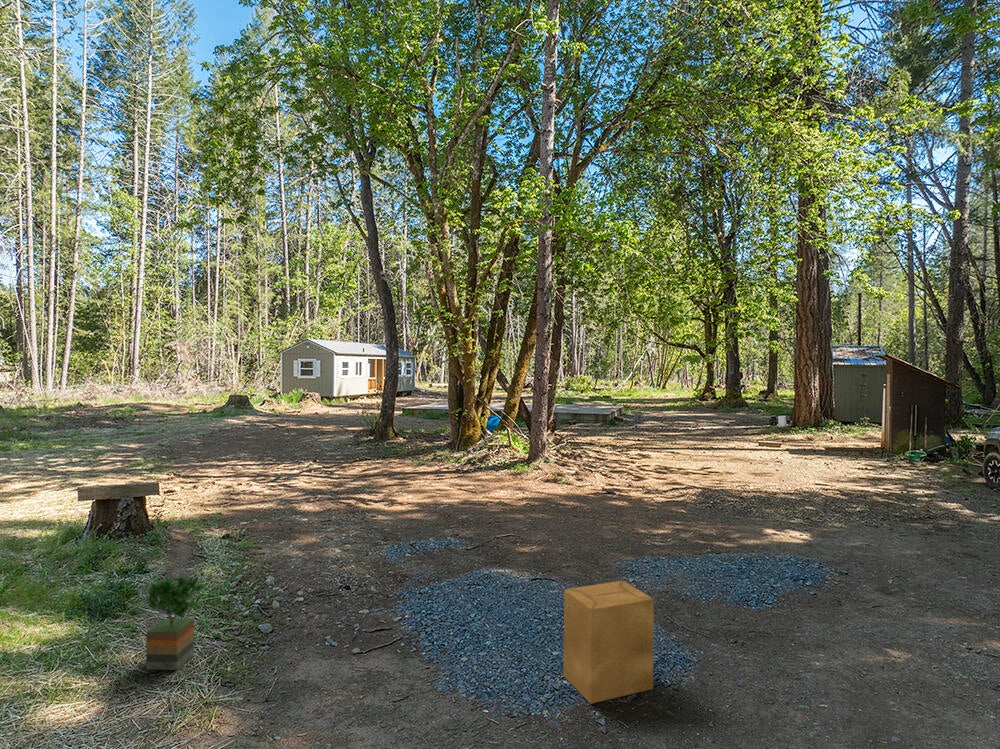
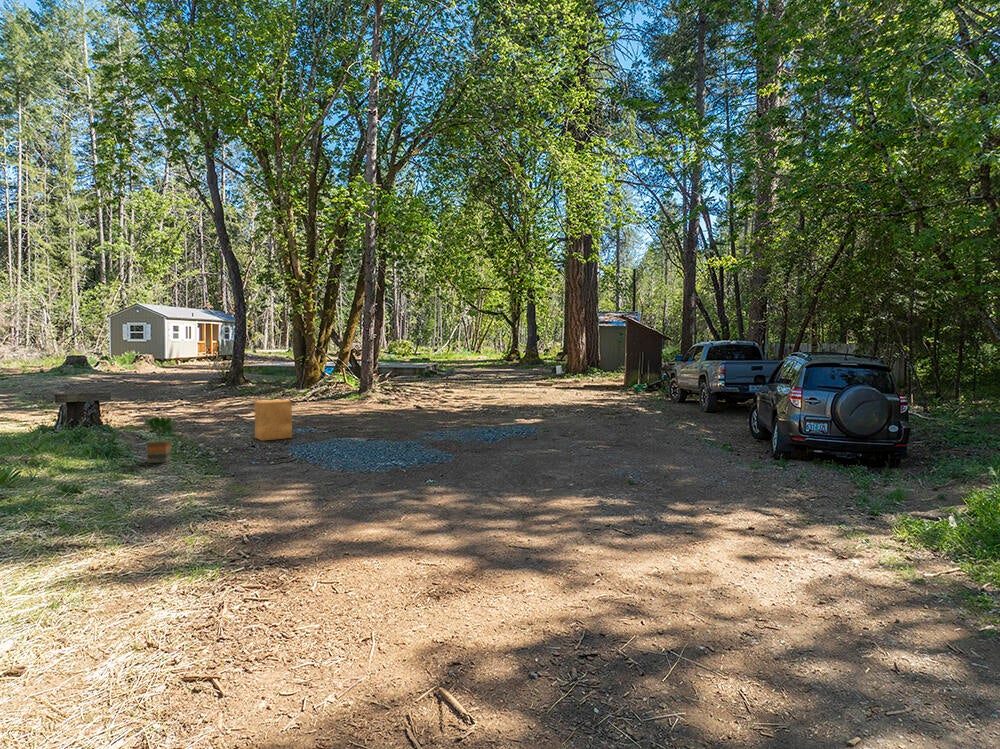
cardboard box: present [564,581,654,704] -> present [255,400,292,441]

